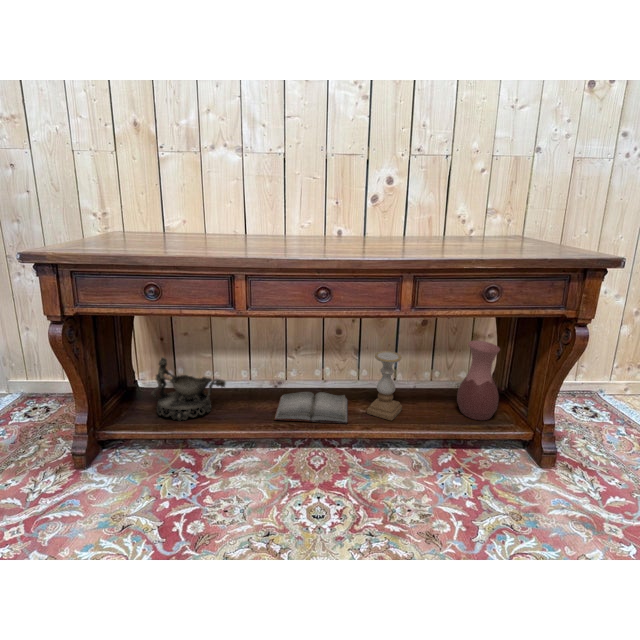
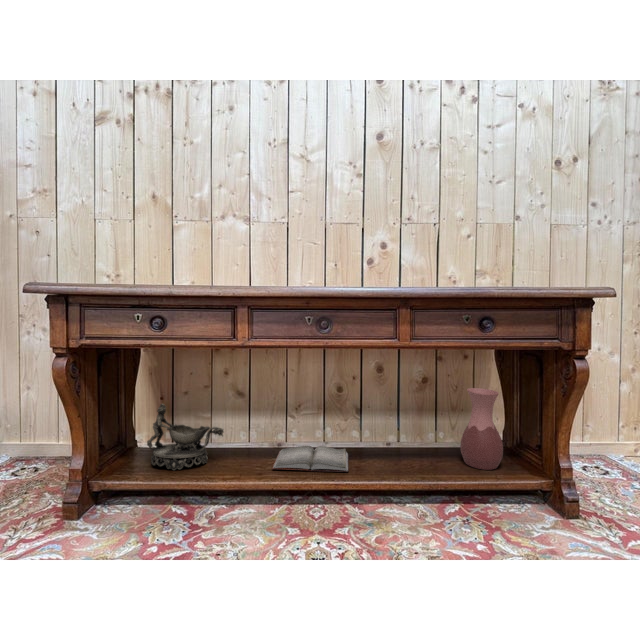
candle holder: present [367,351,402,421] -> none [368,399,405,470]

